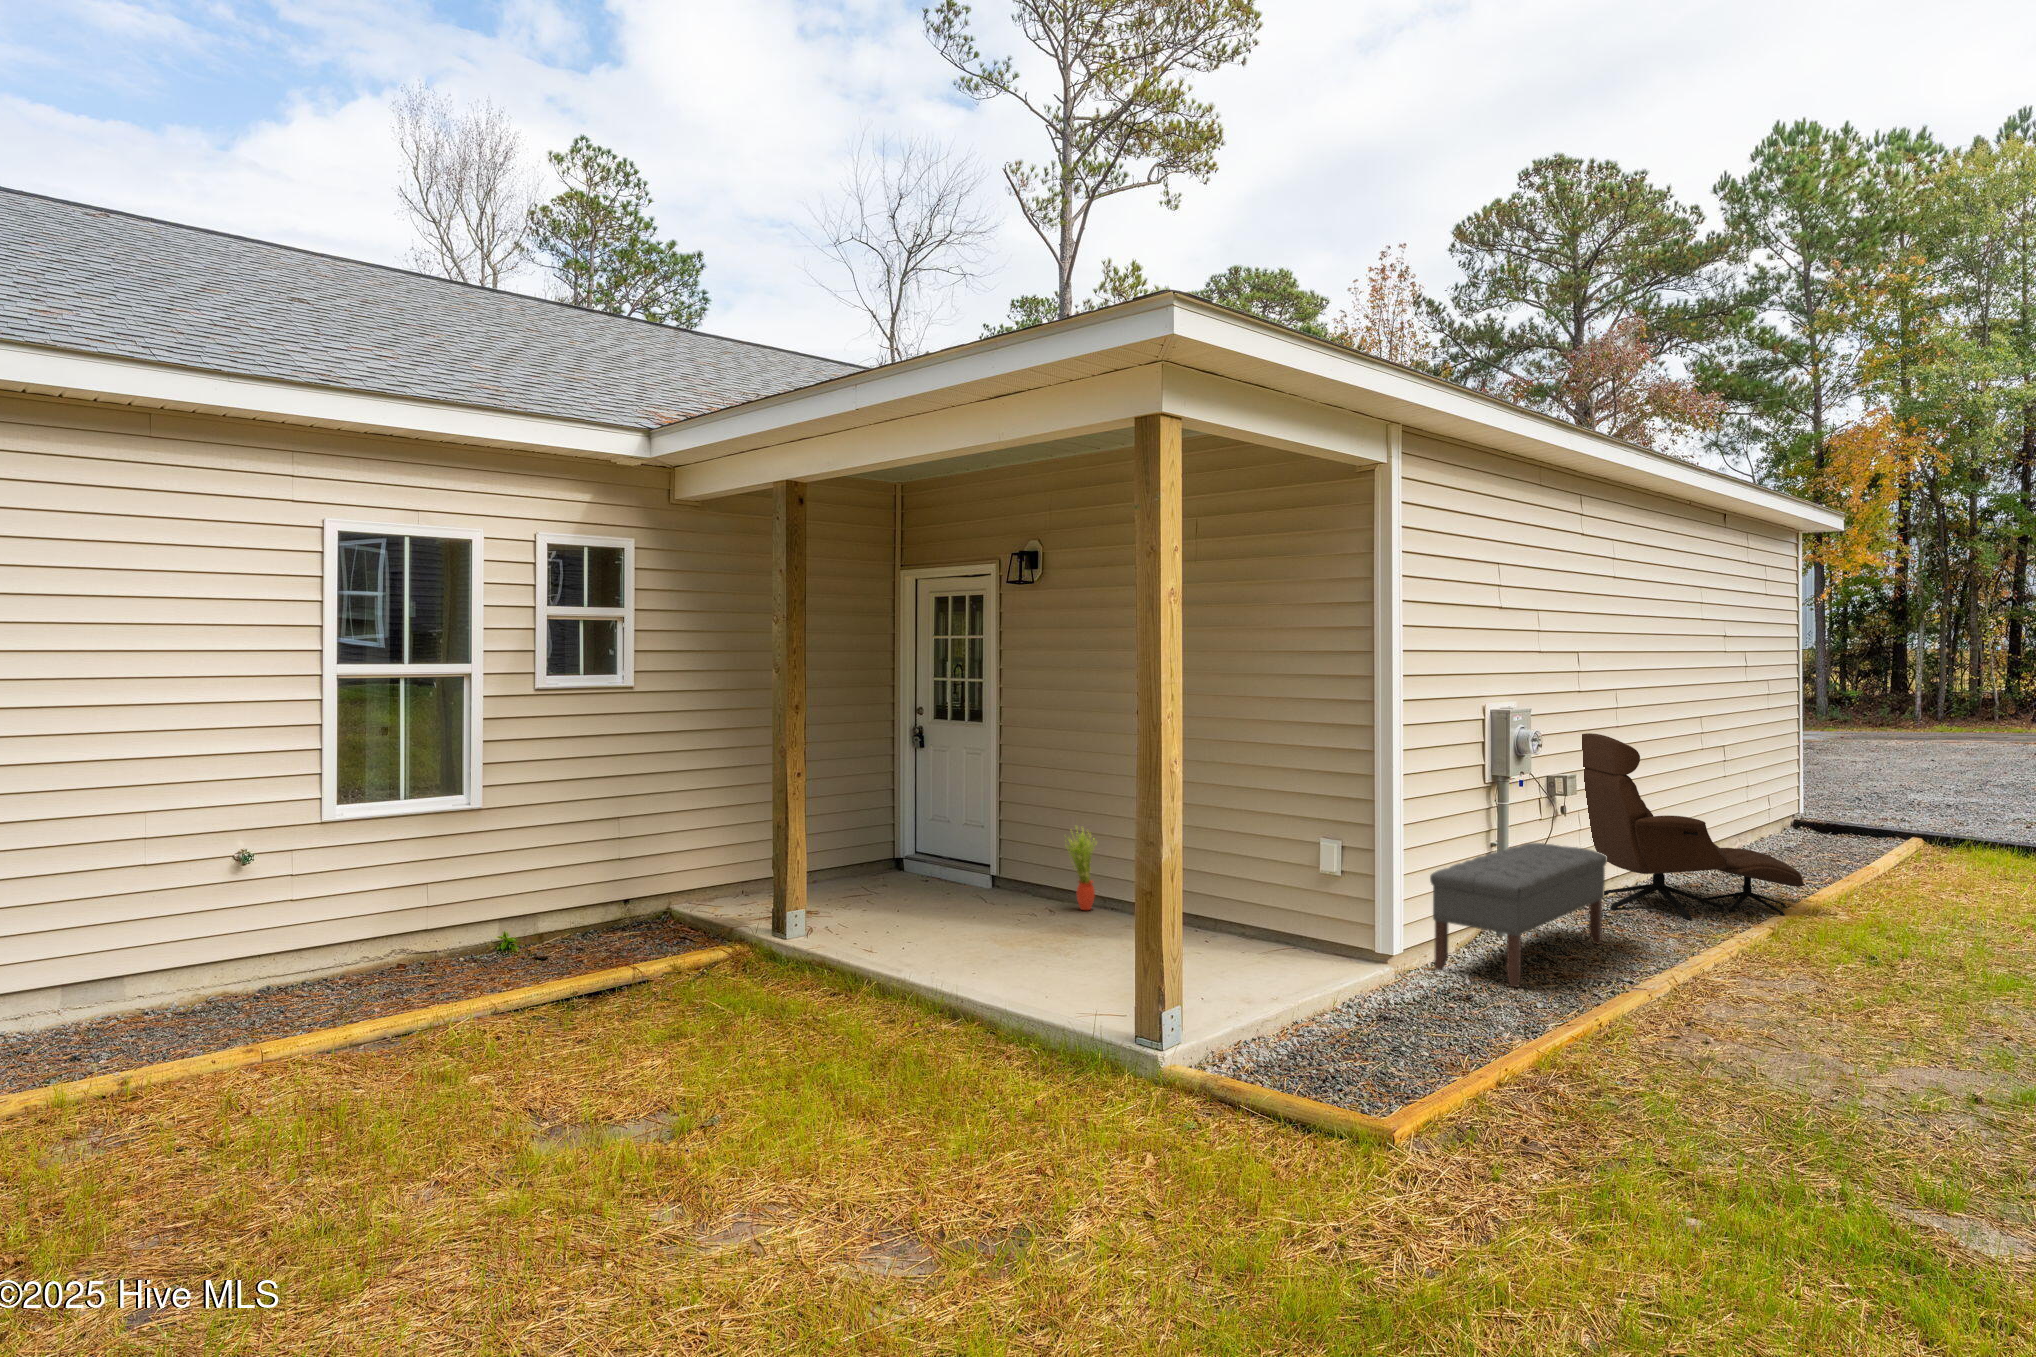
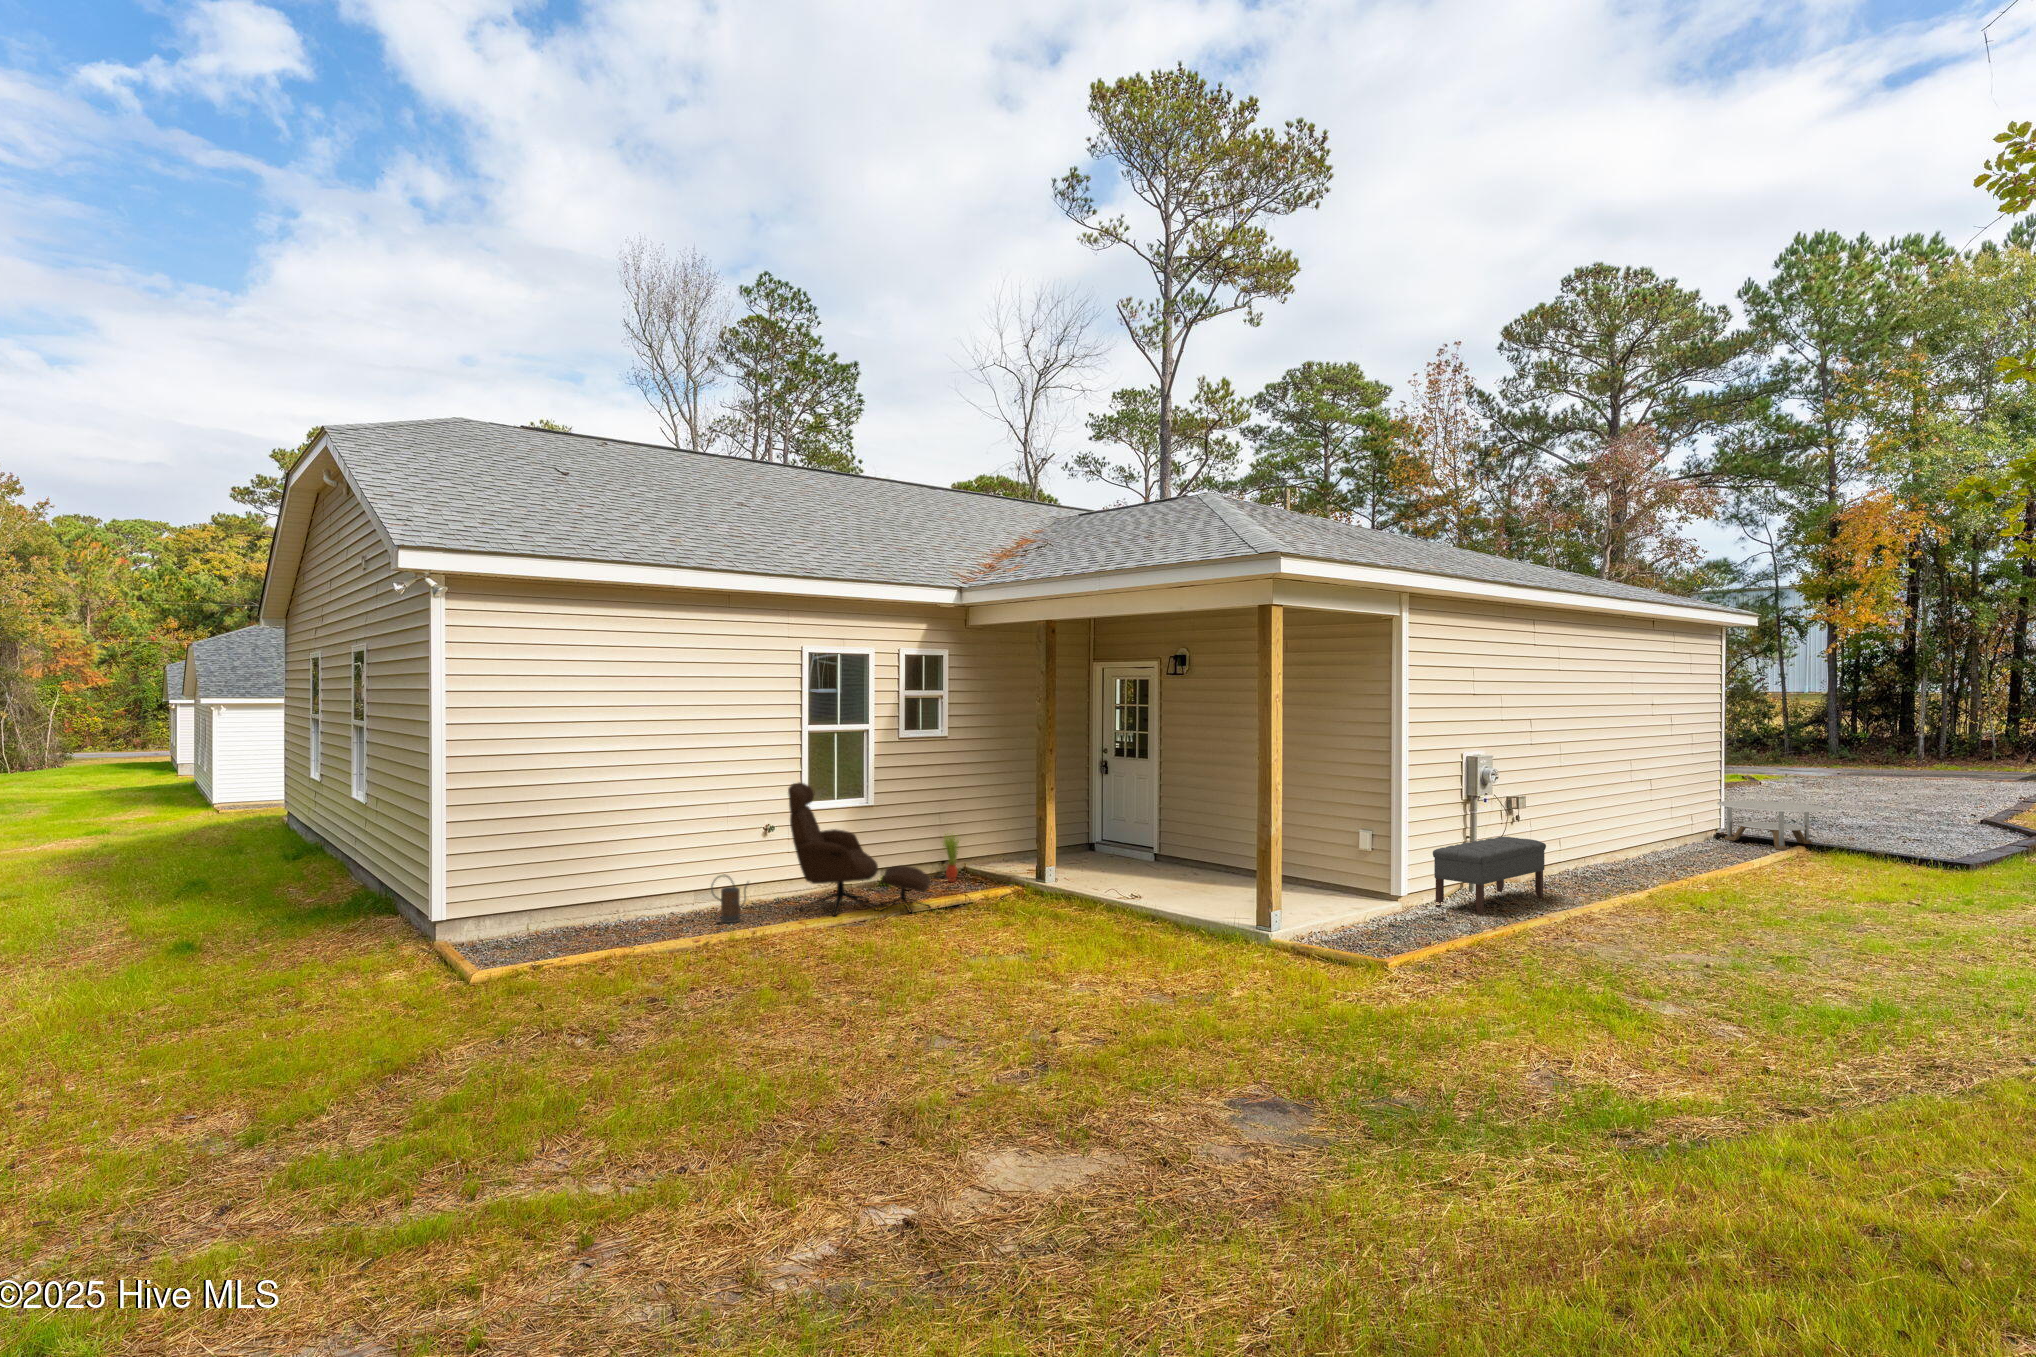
lounge chair: present [1582,733,1804,919] -> present [788,782,930,916]
round table: none [1782,773,1945,843] -> present [1717,801,1830,850]
potted plant: present [1065,828,1096,910] -> present [943,833,959,882]
watering can: none [74,948,178,1042] -> present [711,875,748,923]

